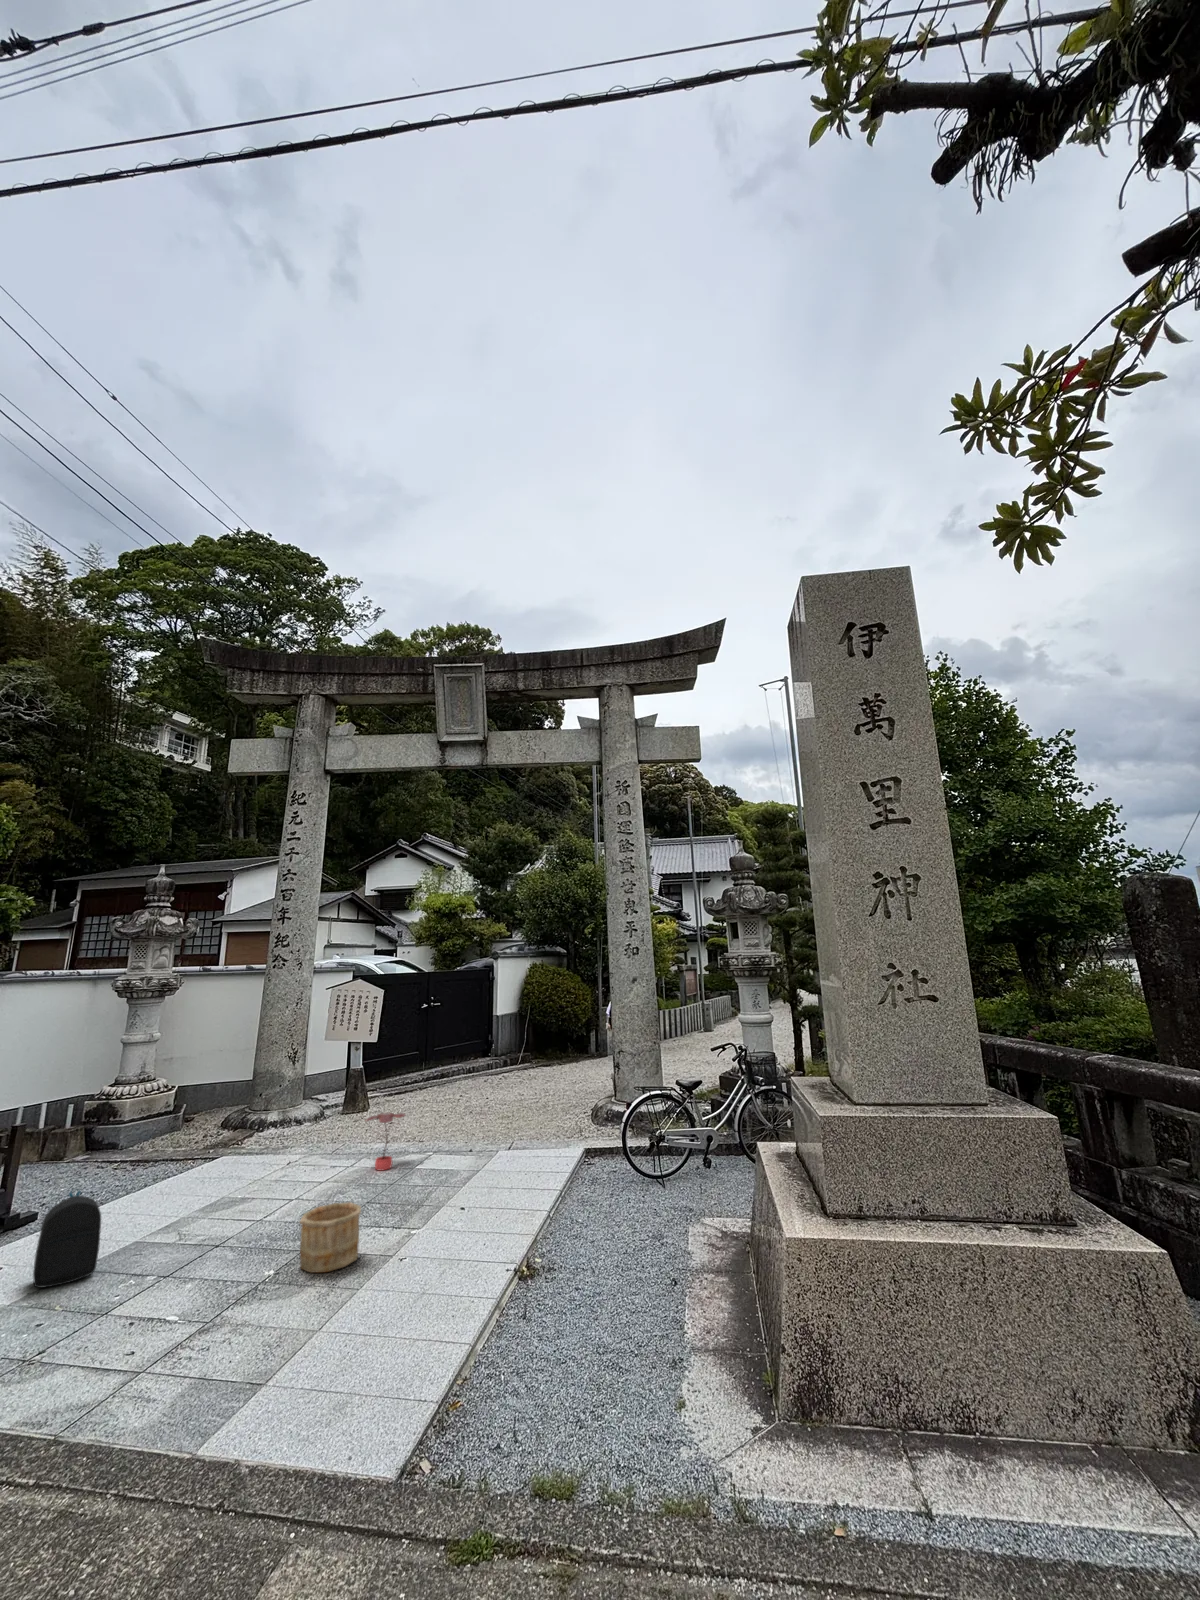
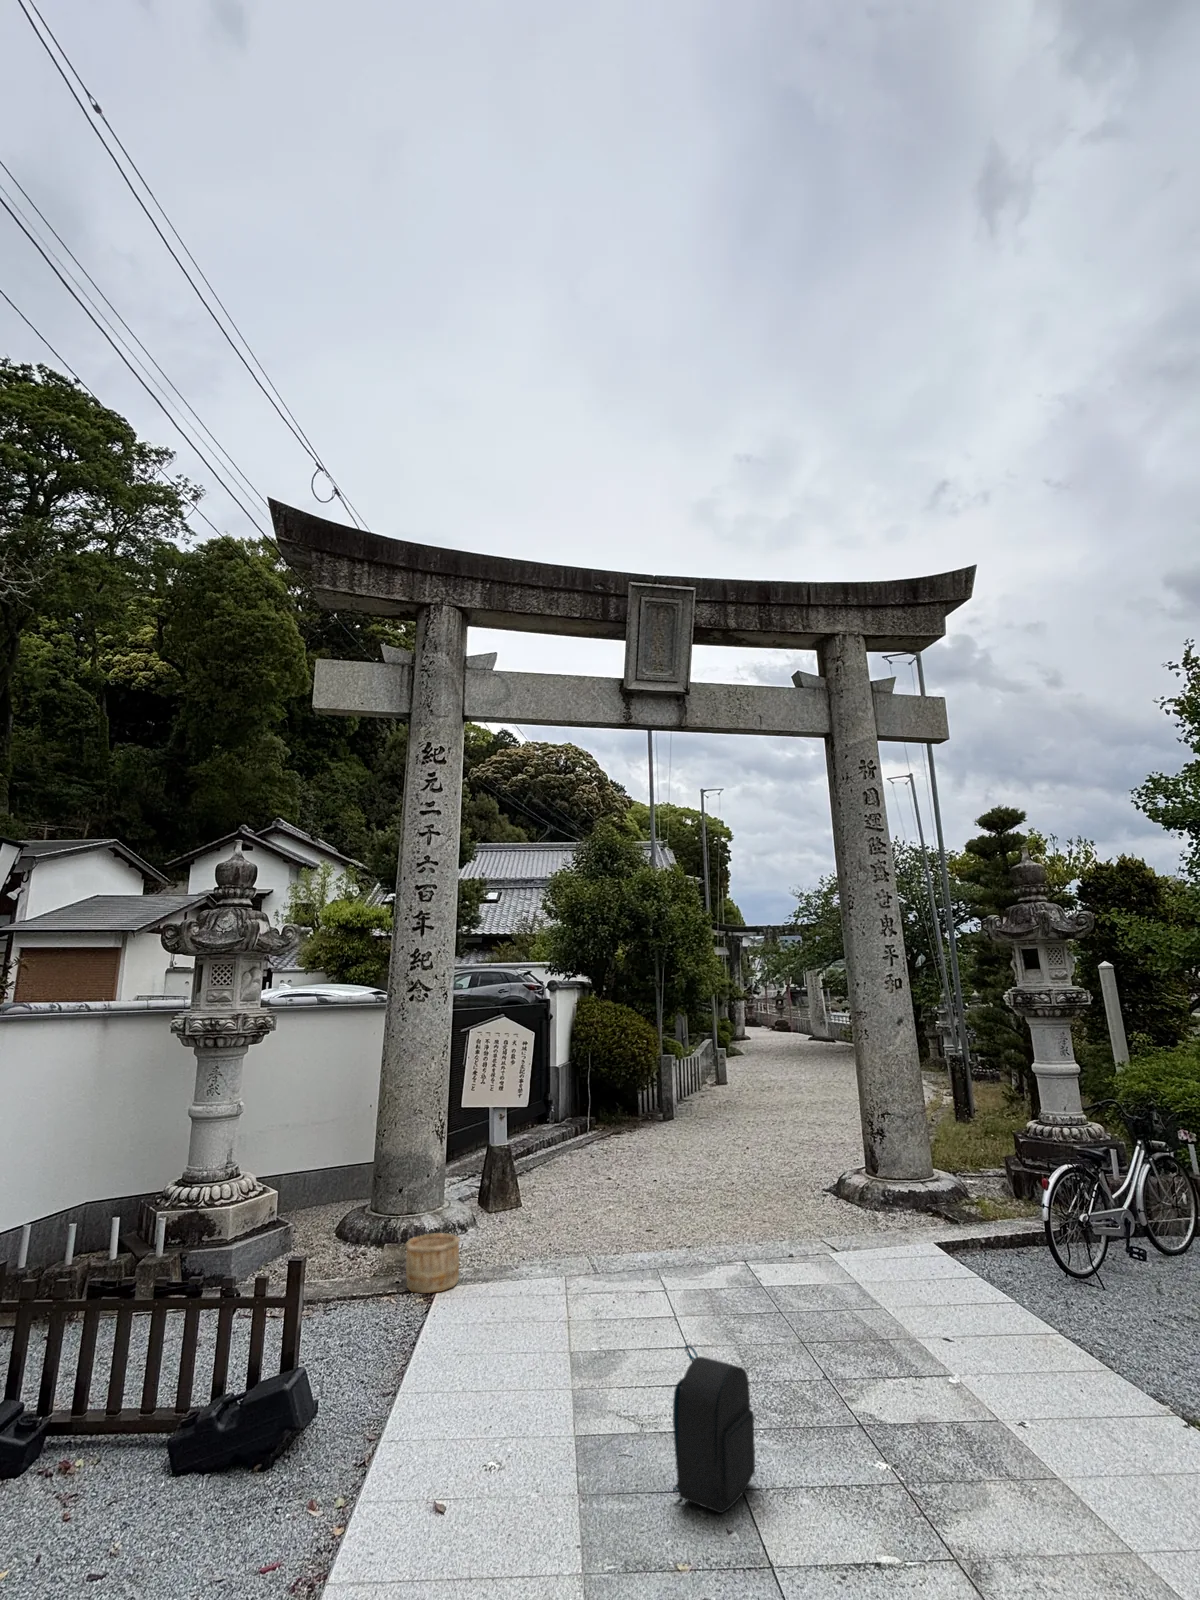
potted plant: present [365,1113,405,1170] -> none [719,1203,764,1286]
wooden bucket: present [300,1202,361,1273] -> present [405,1233,460,1293]

